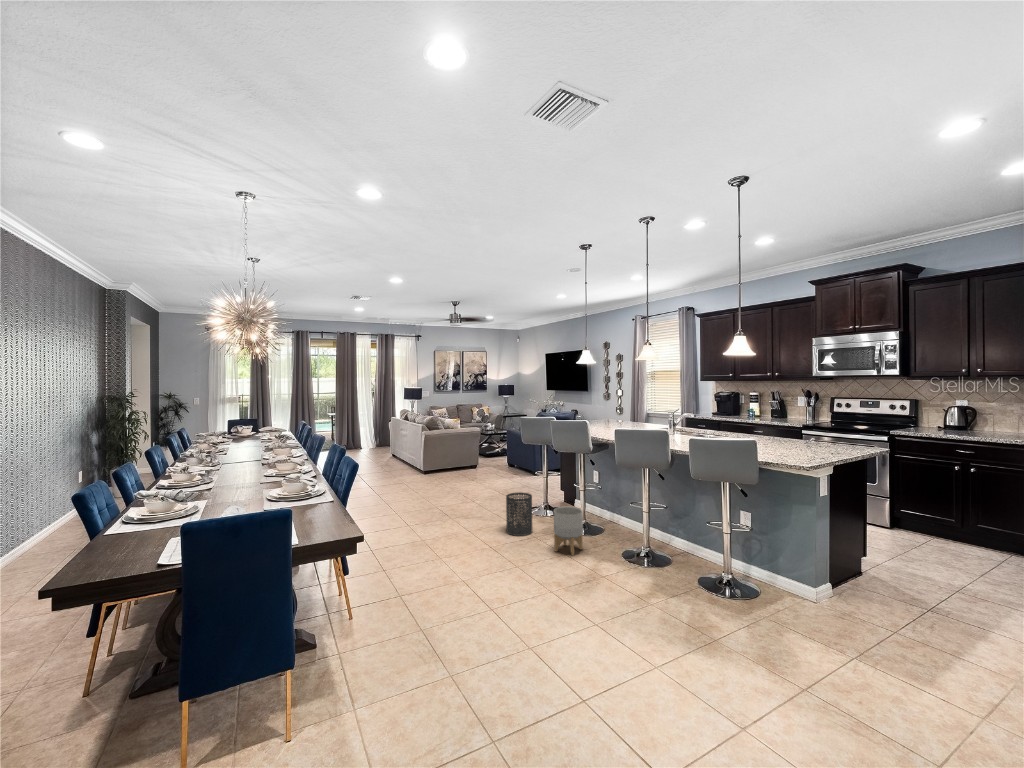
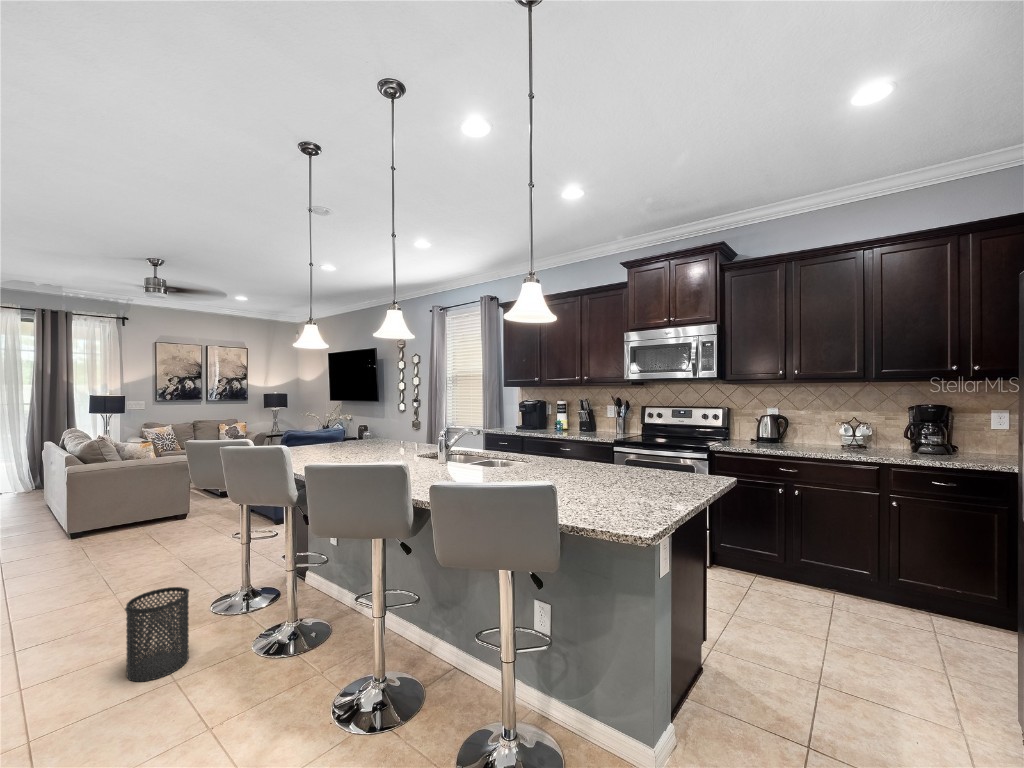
planter: present [554,507,583,555] -> none [199,617,265,726]

